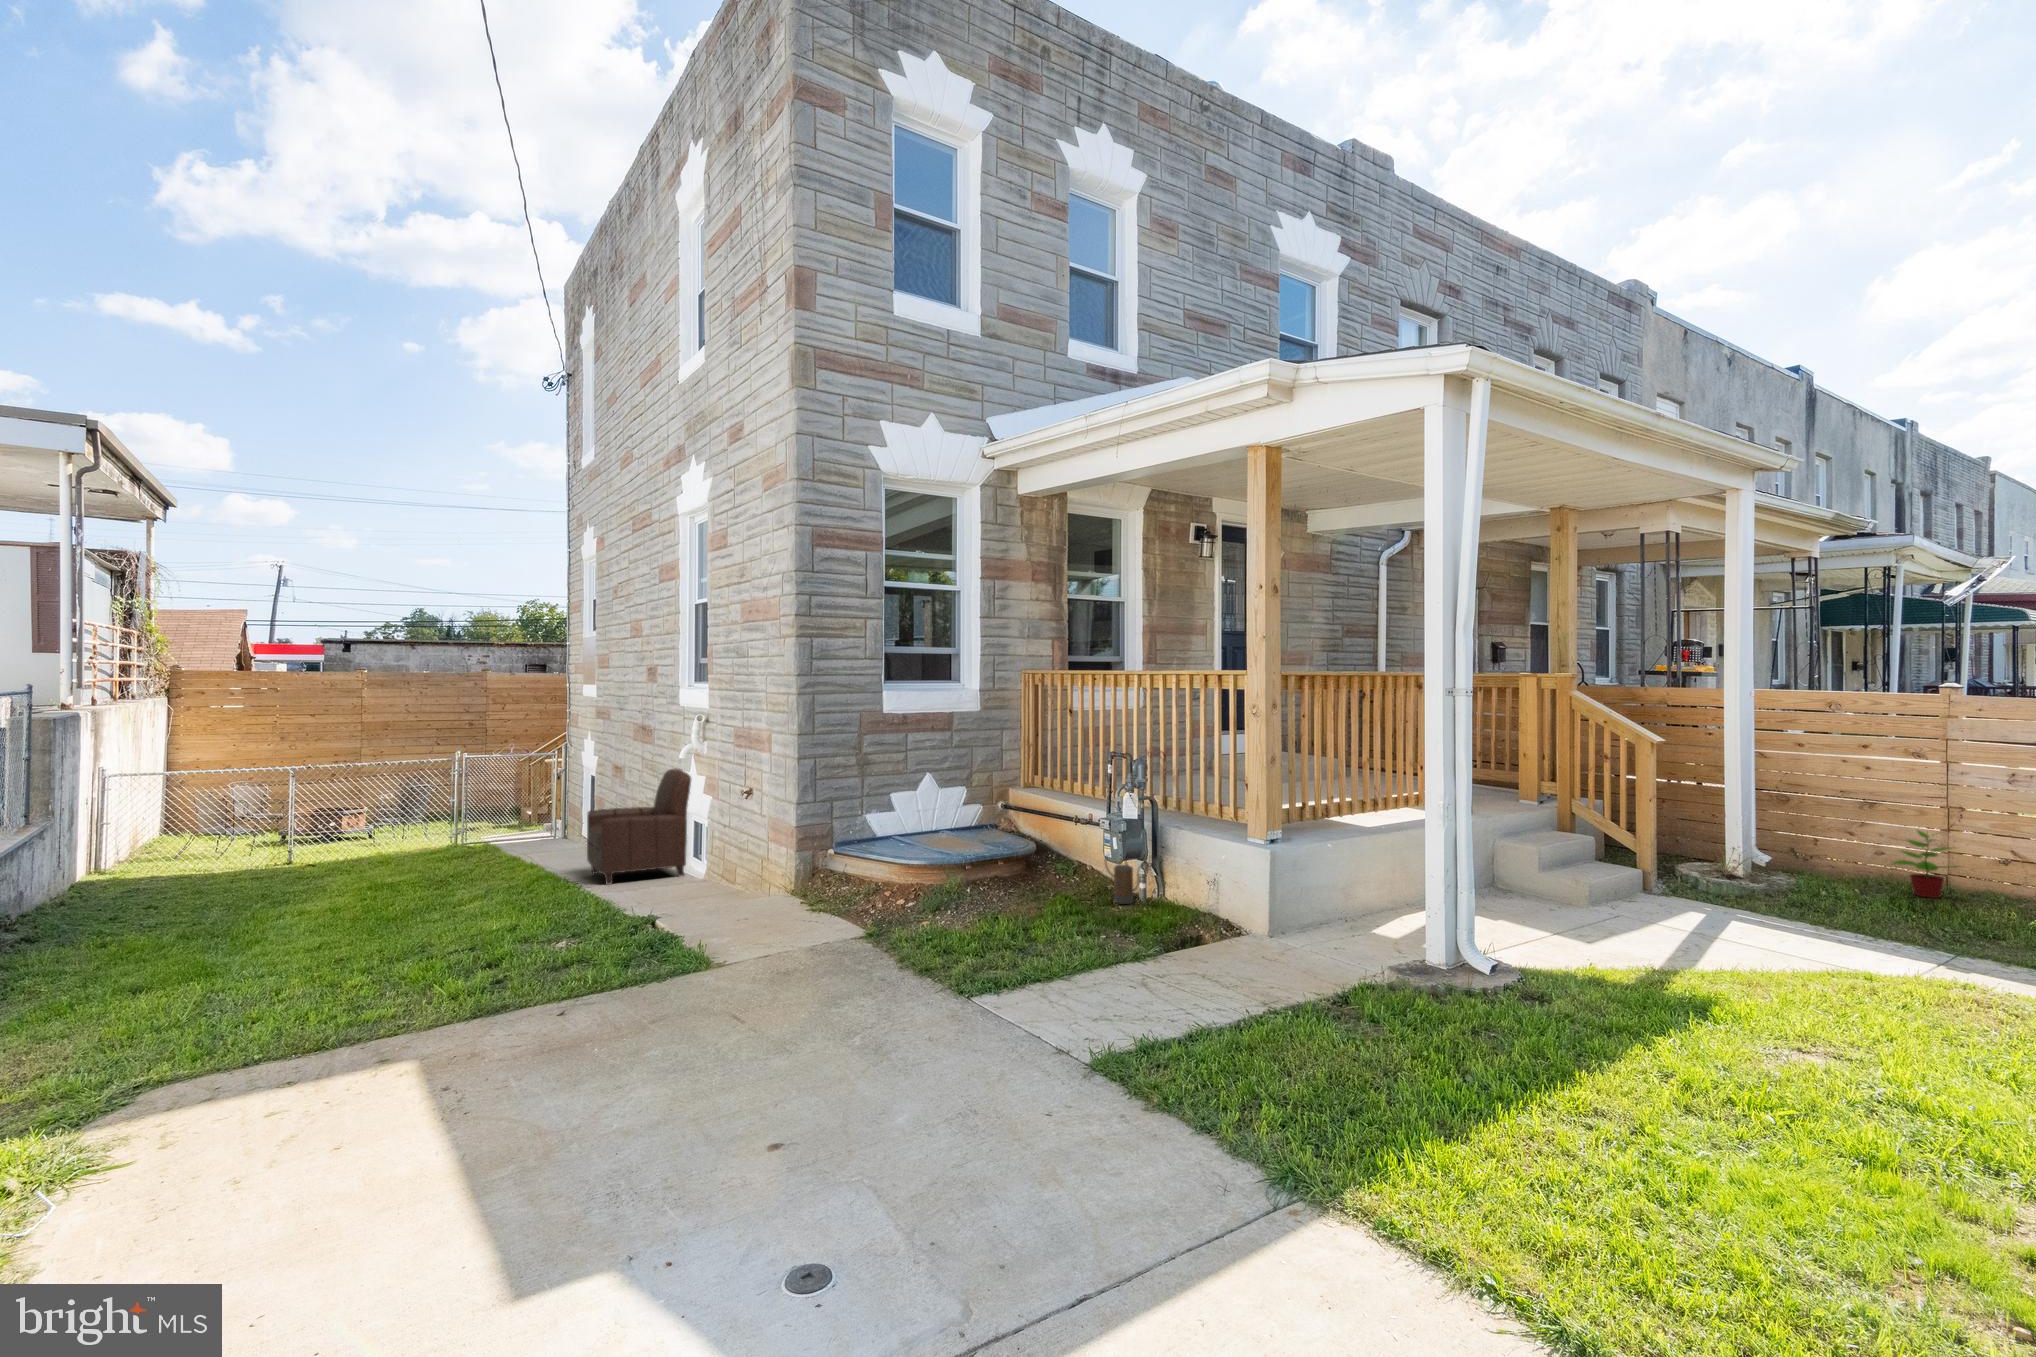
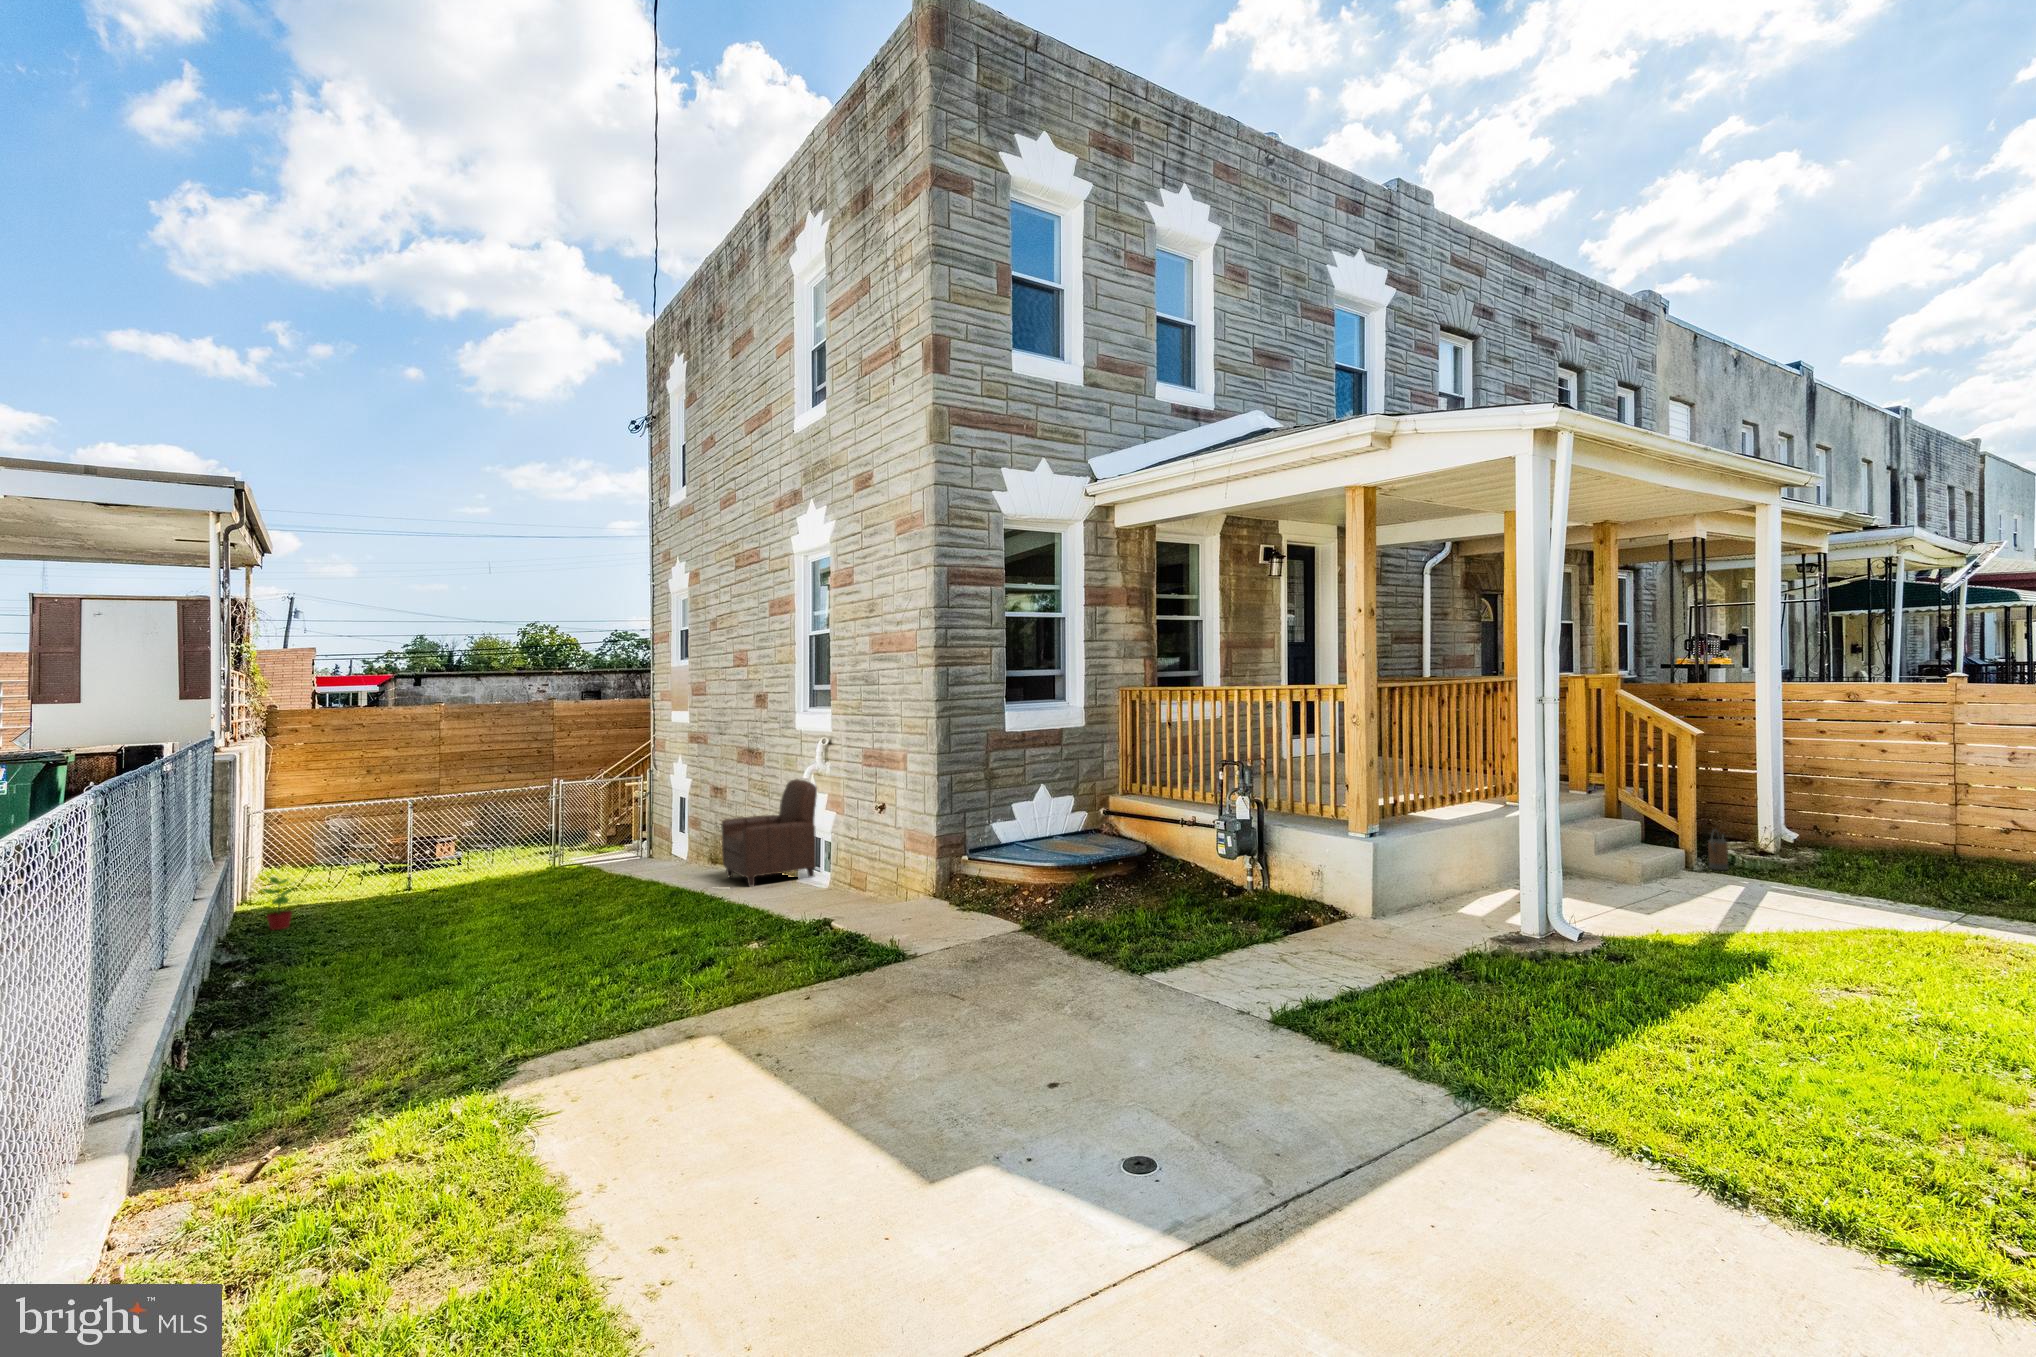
potted plant: present [1893,831,1957,898] -> present [263,877,292,930]
watering can: present [1104,856,1142,904] -> present [1708,829,1728,870]

